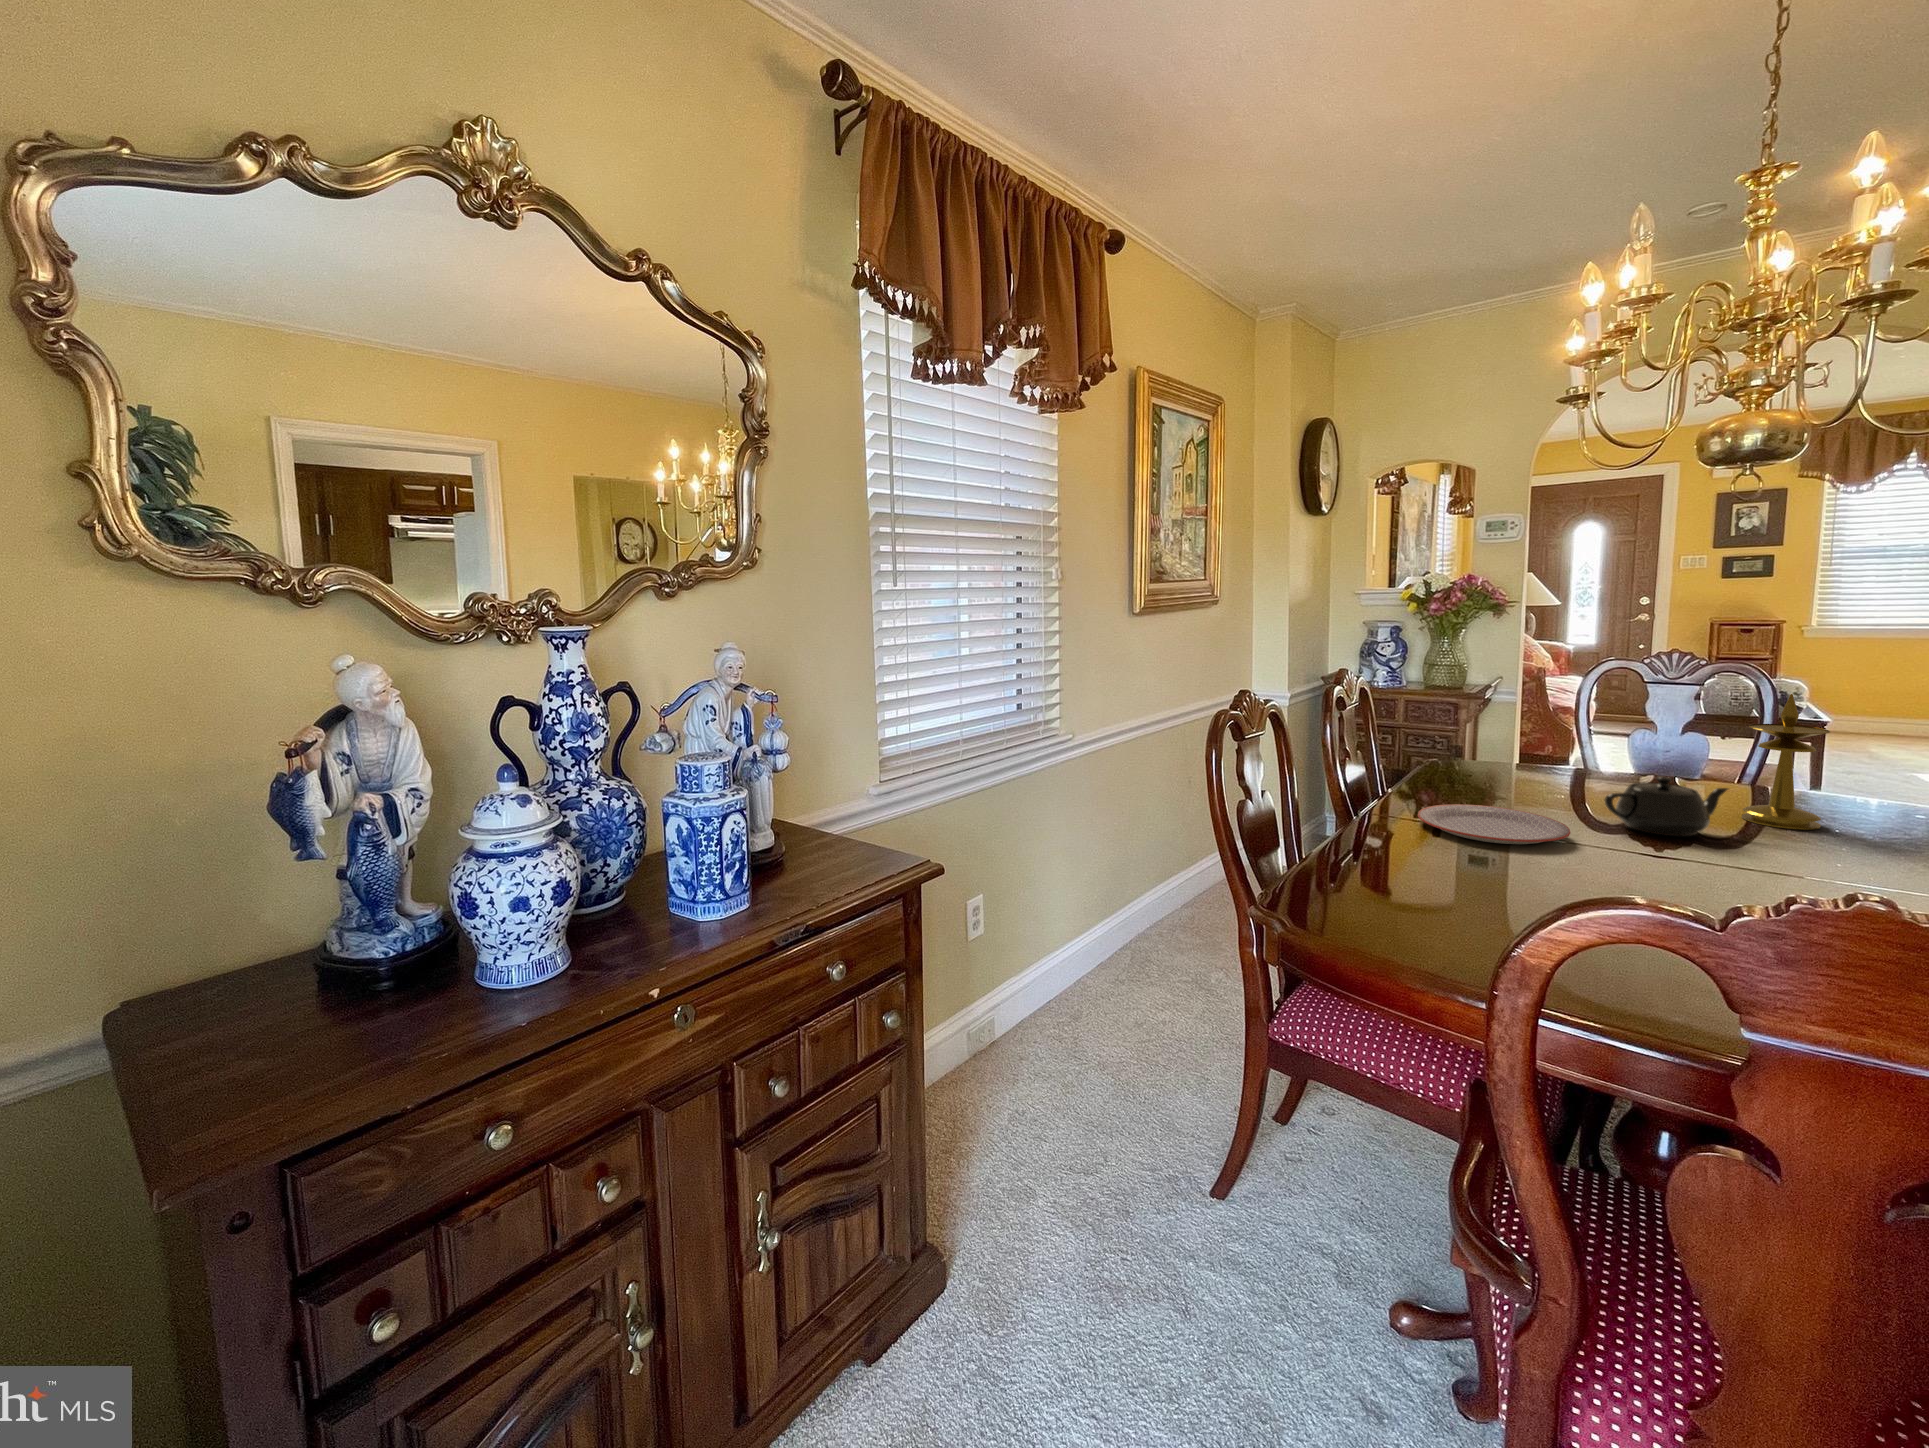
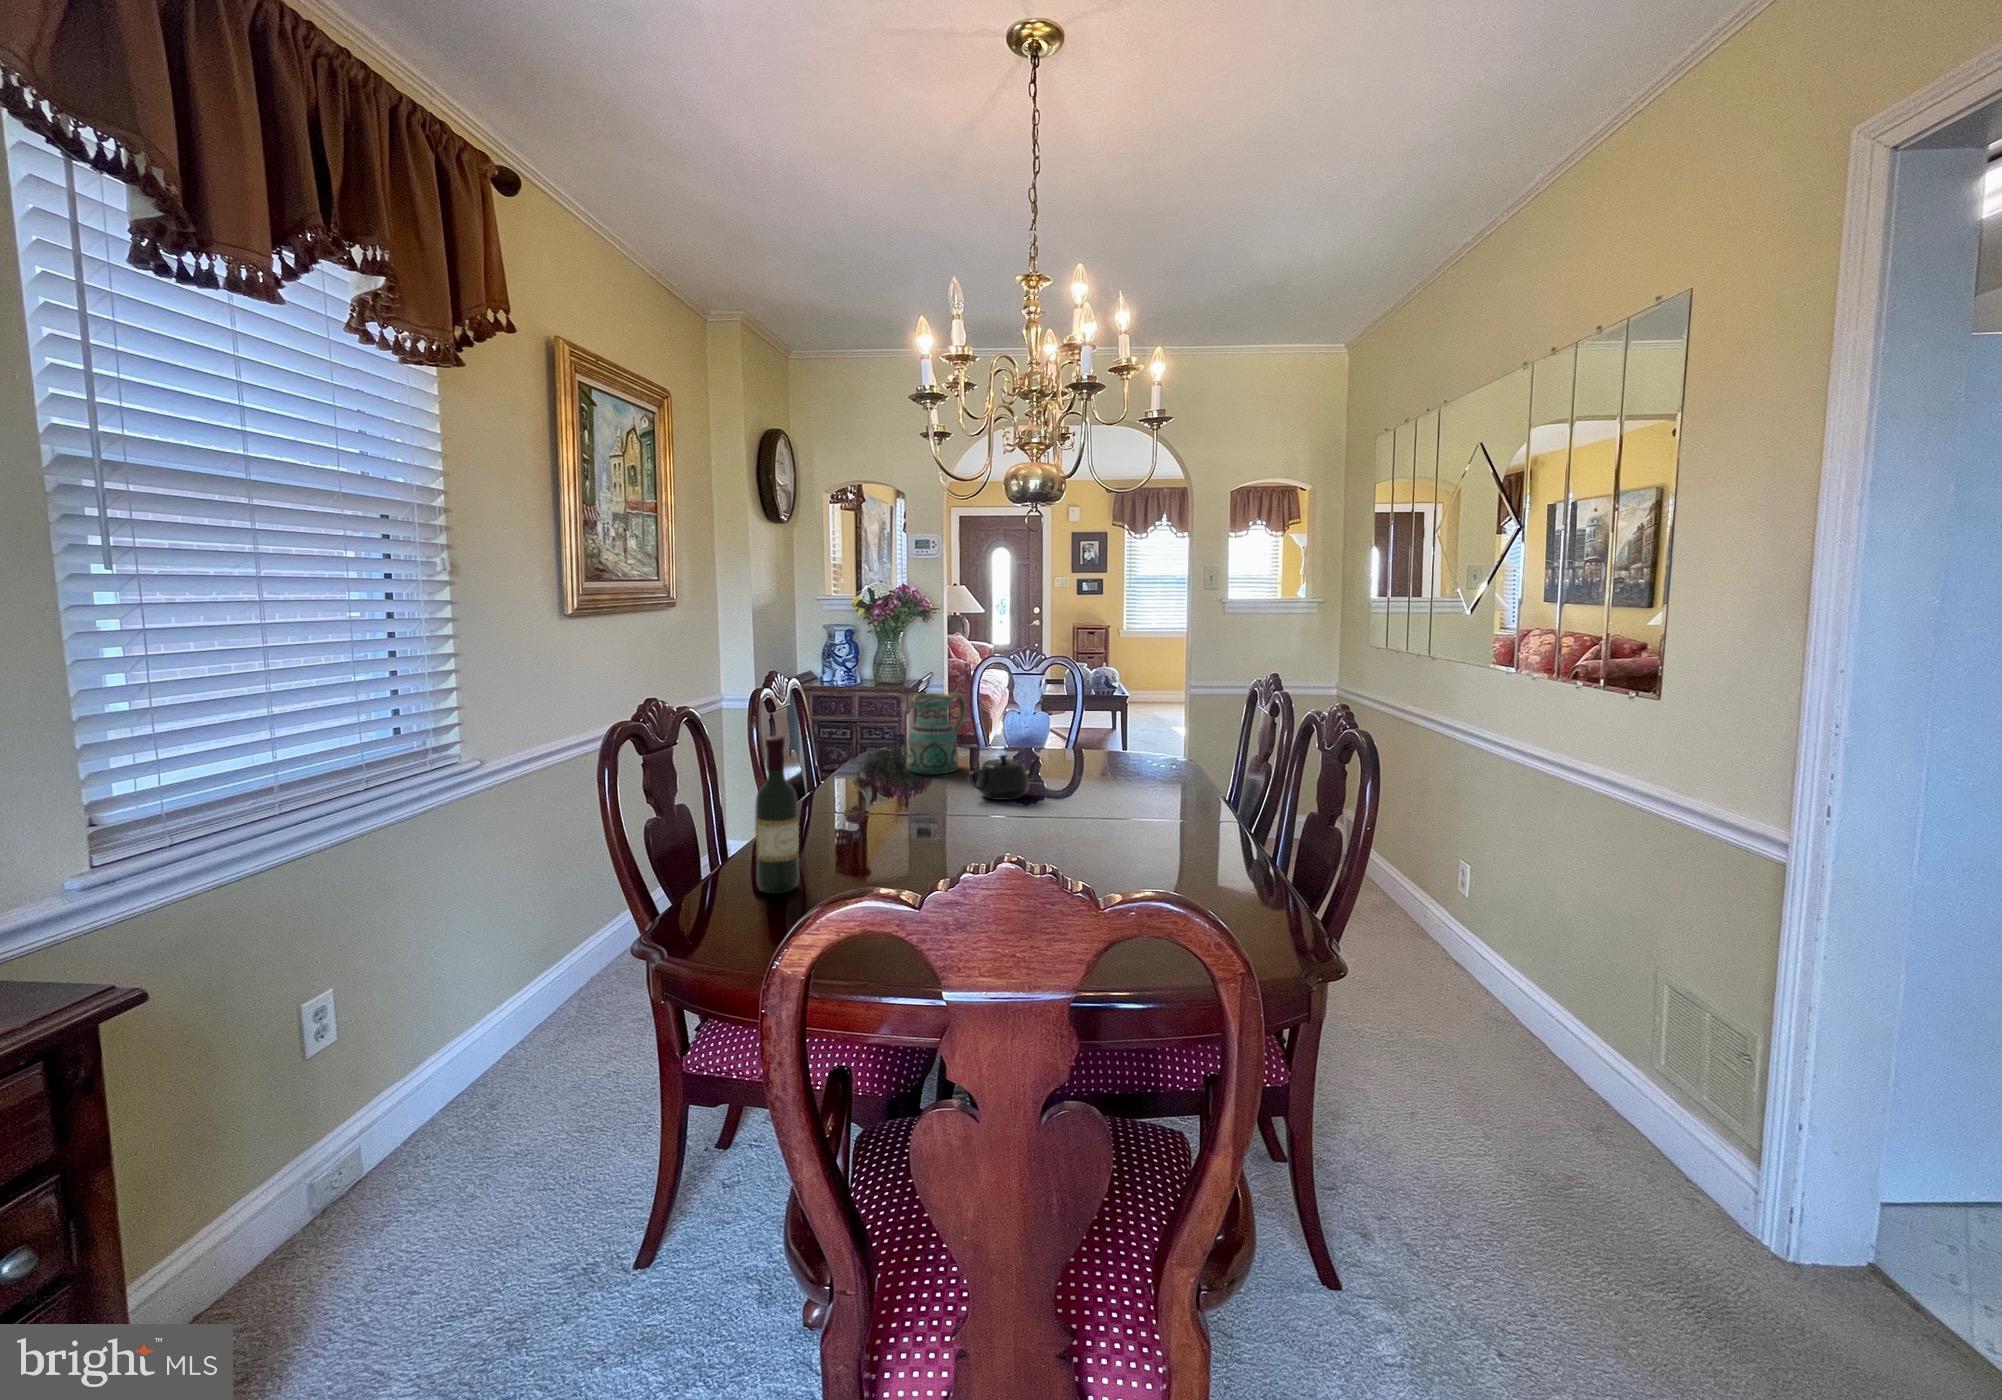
candlestick: present [1742,694,1830,830] -> none [1052,686,1093,783]
ceramic pitcher: none [1495,695,1586,794] -> present [906,691,966,774]
wine bottle: none [1354,726,1406,891] -> present [755,736,799,894]
plate: present [1418,804,1571,844] -> none [834,792,942,826]

